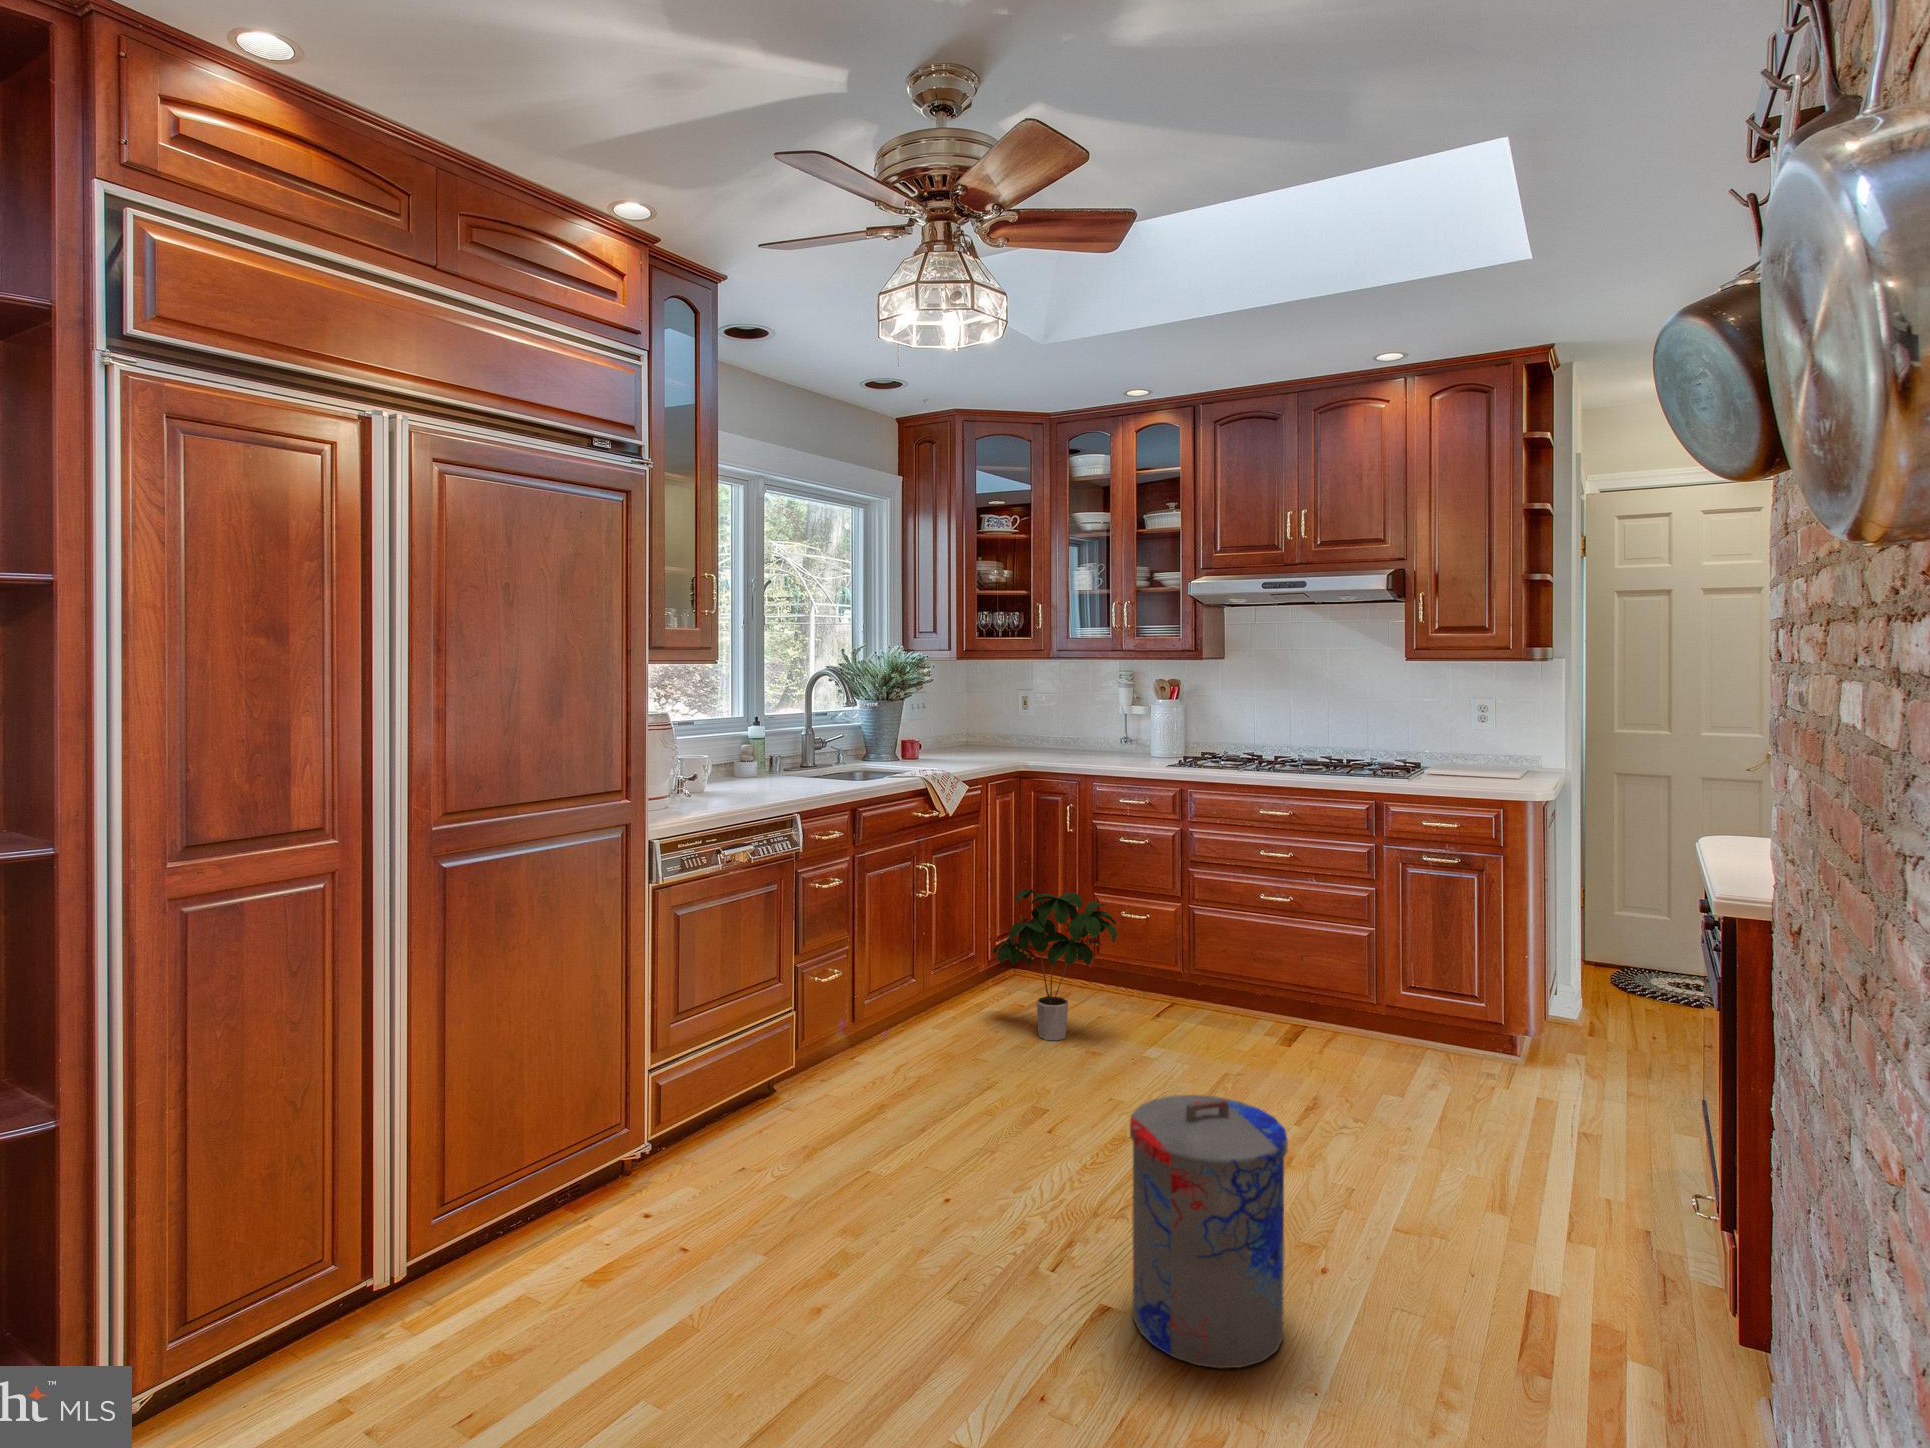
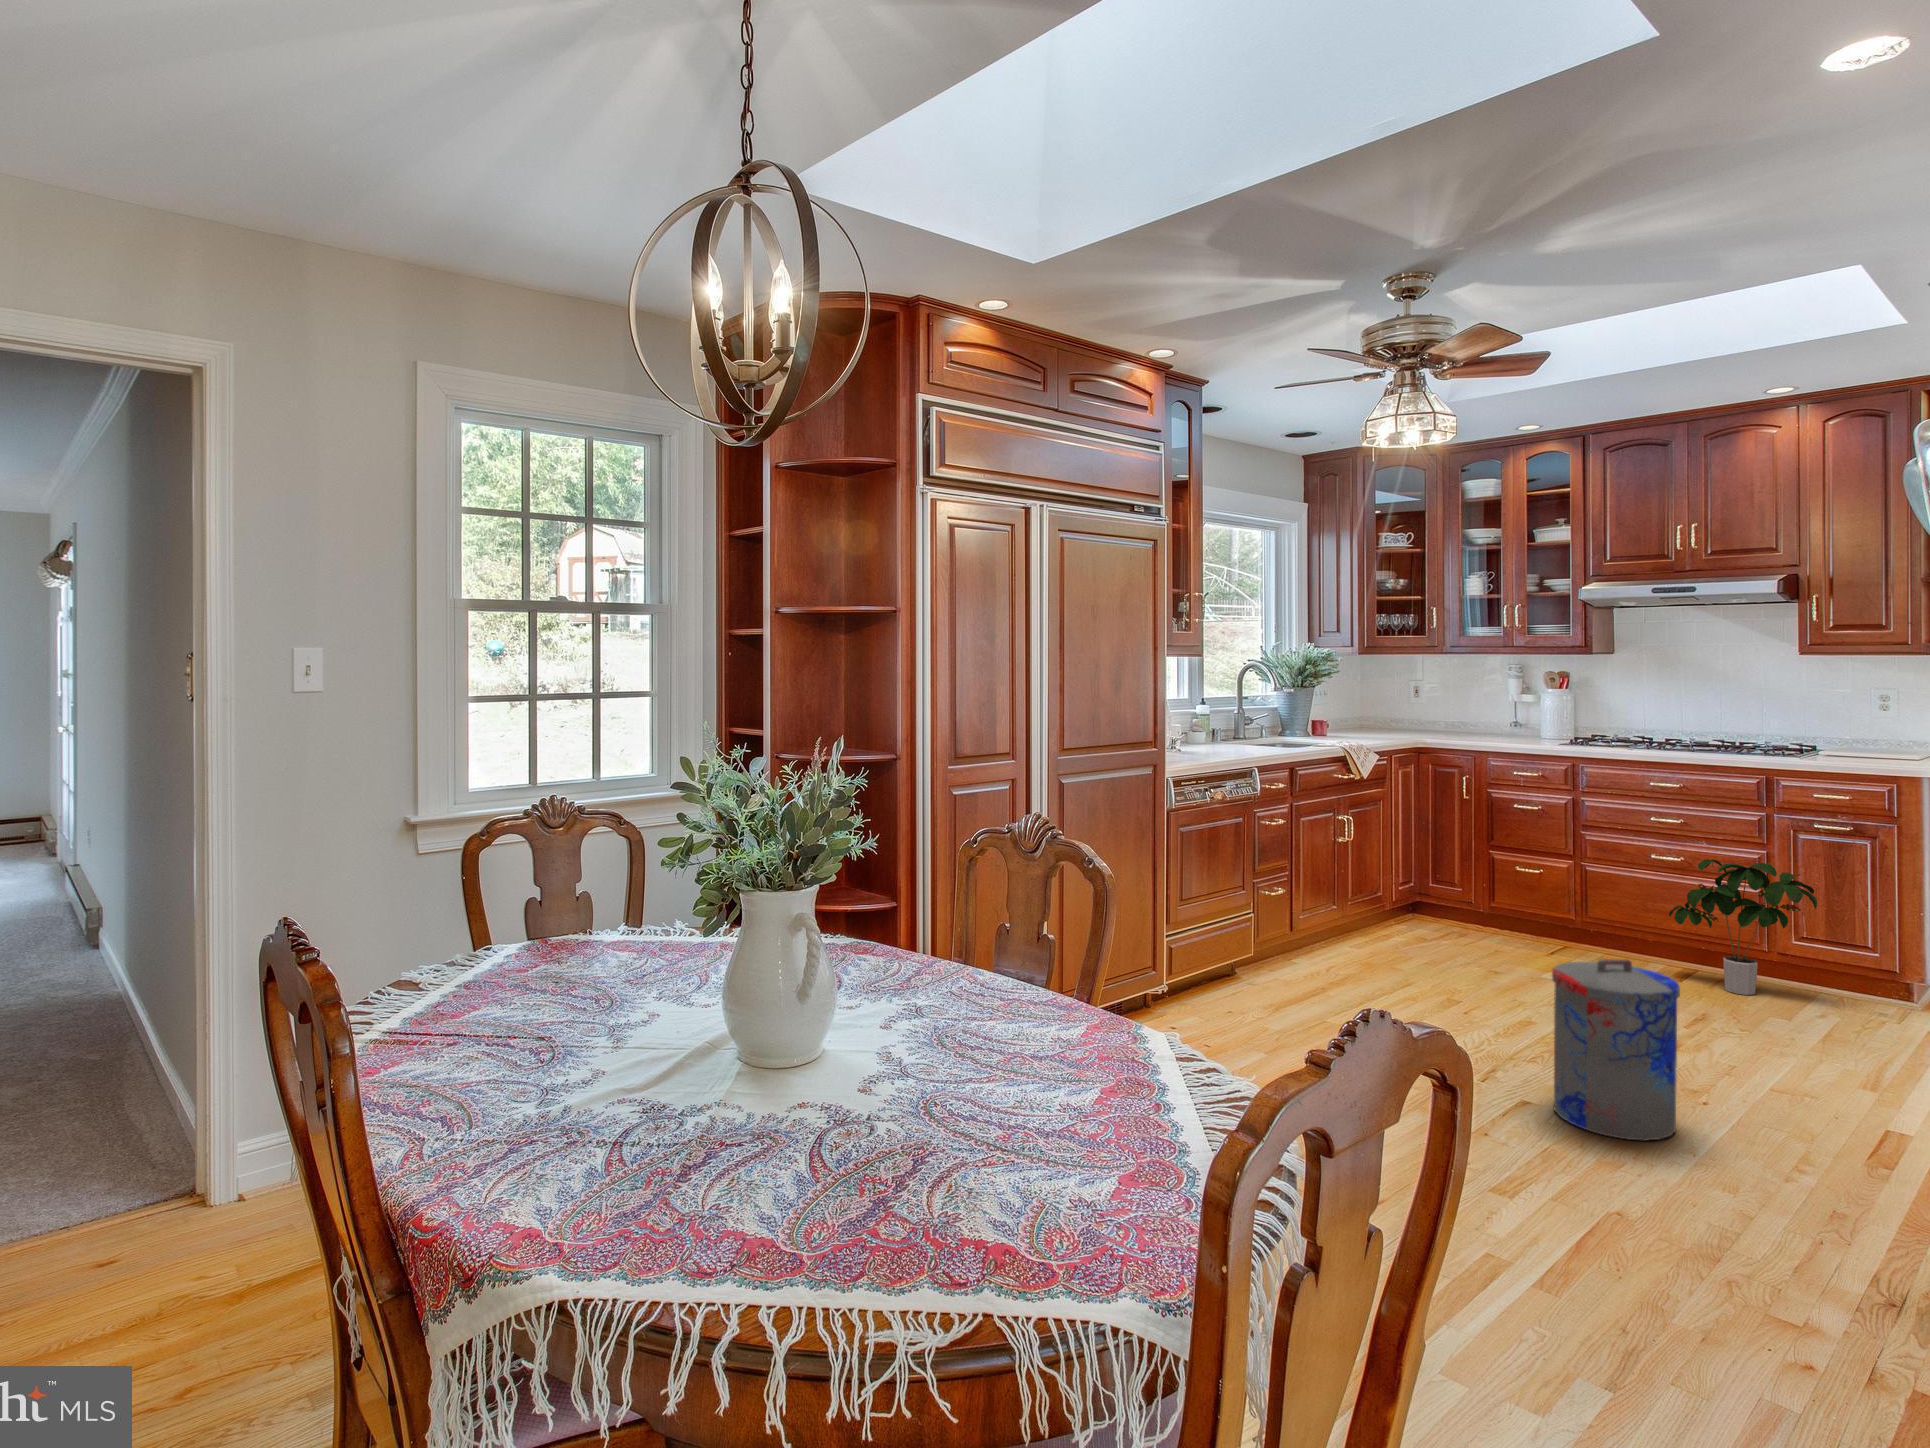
potted plant: present [993,889,1117,1041] -> present [1669,859,1817,995]

